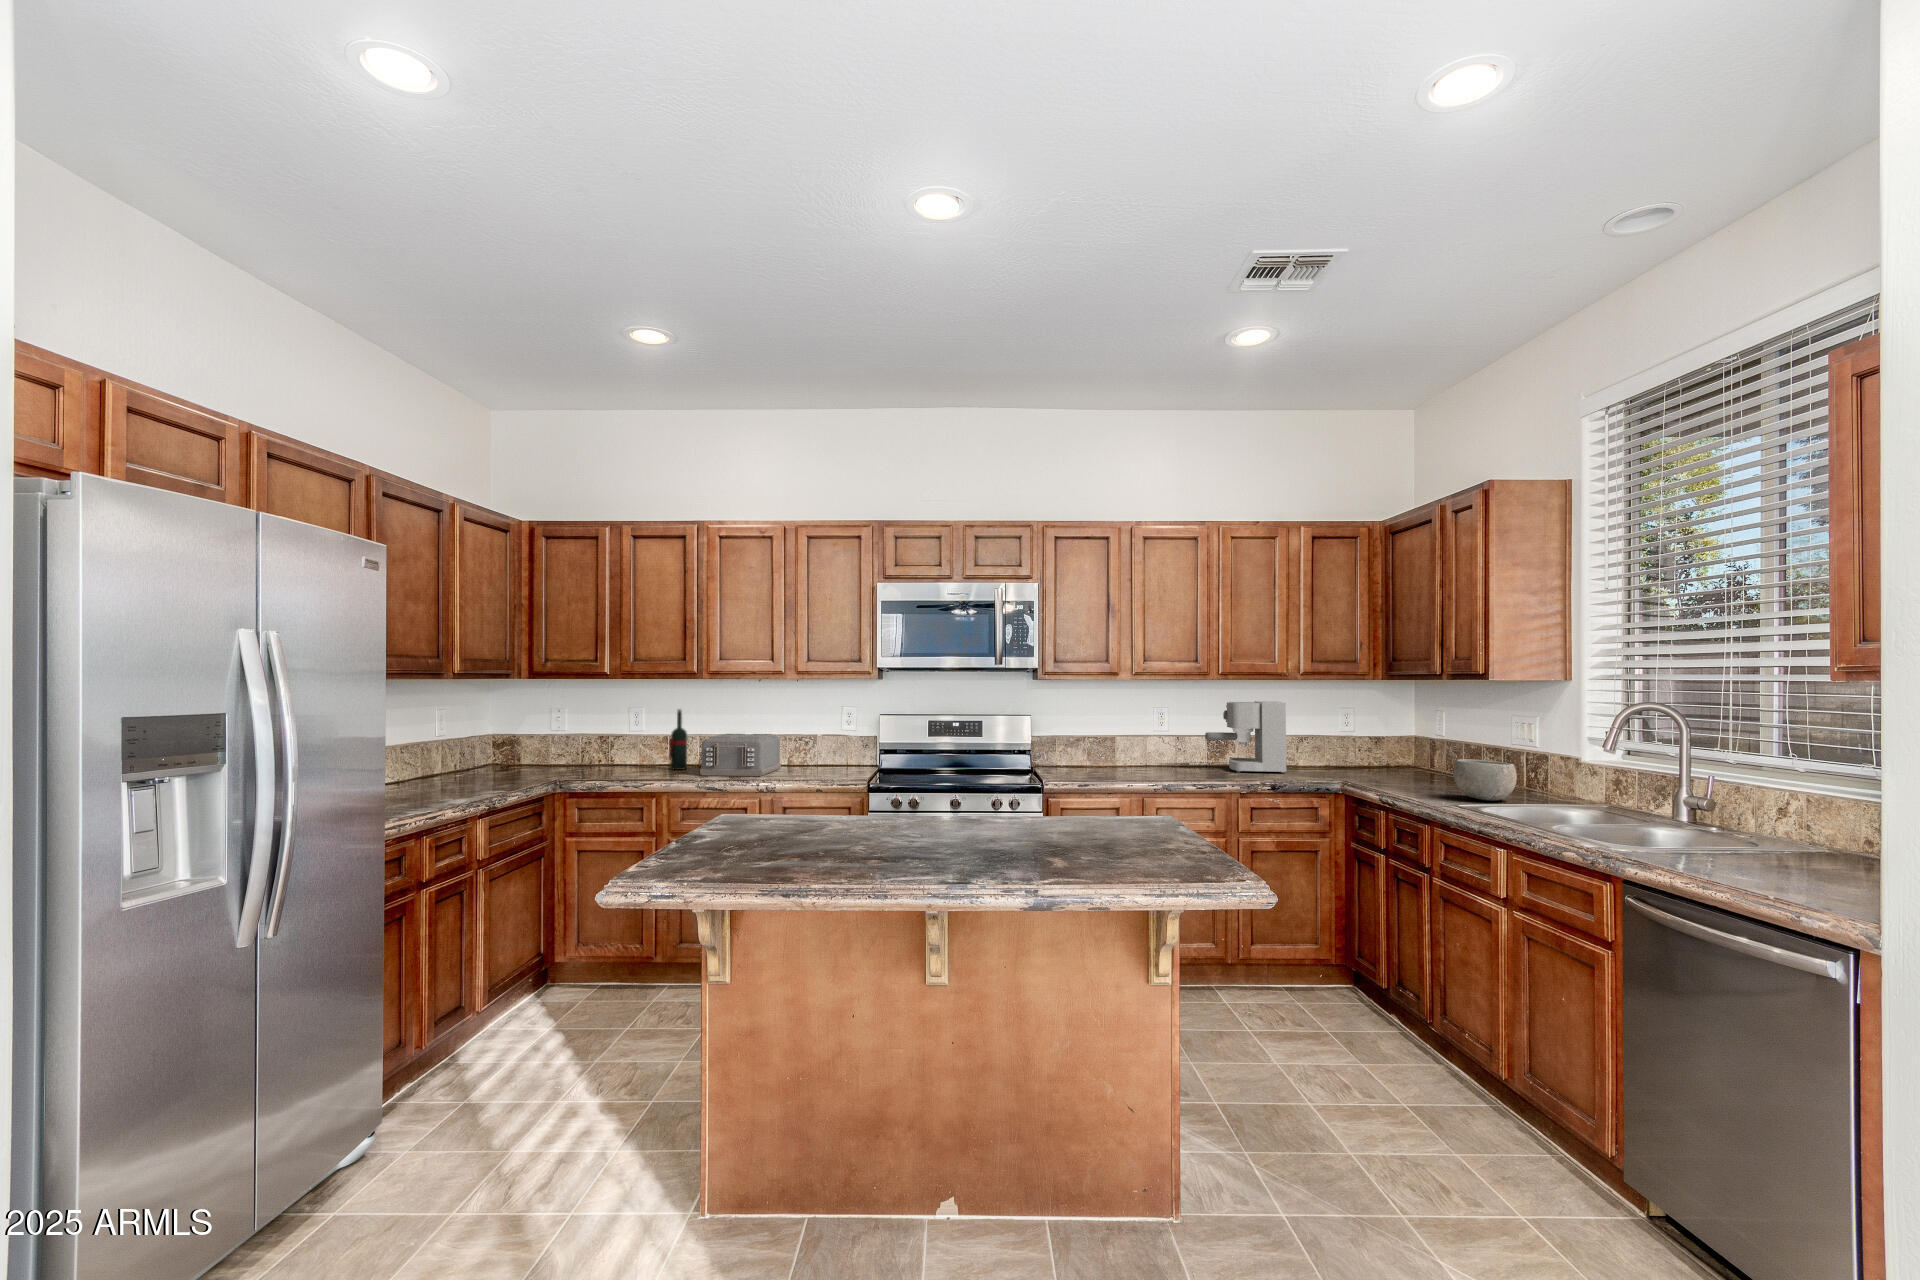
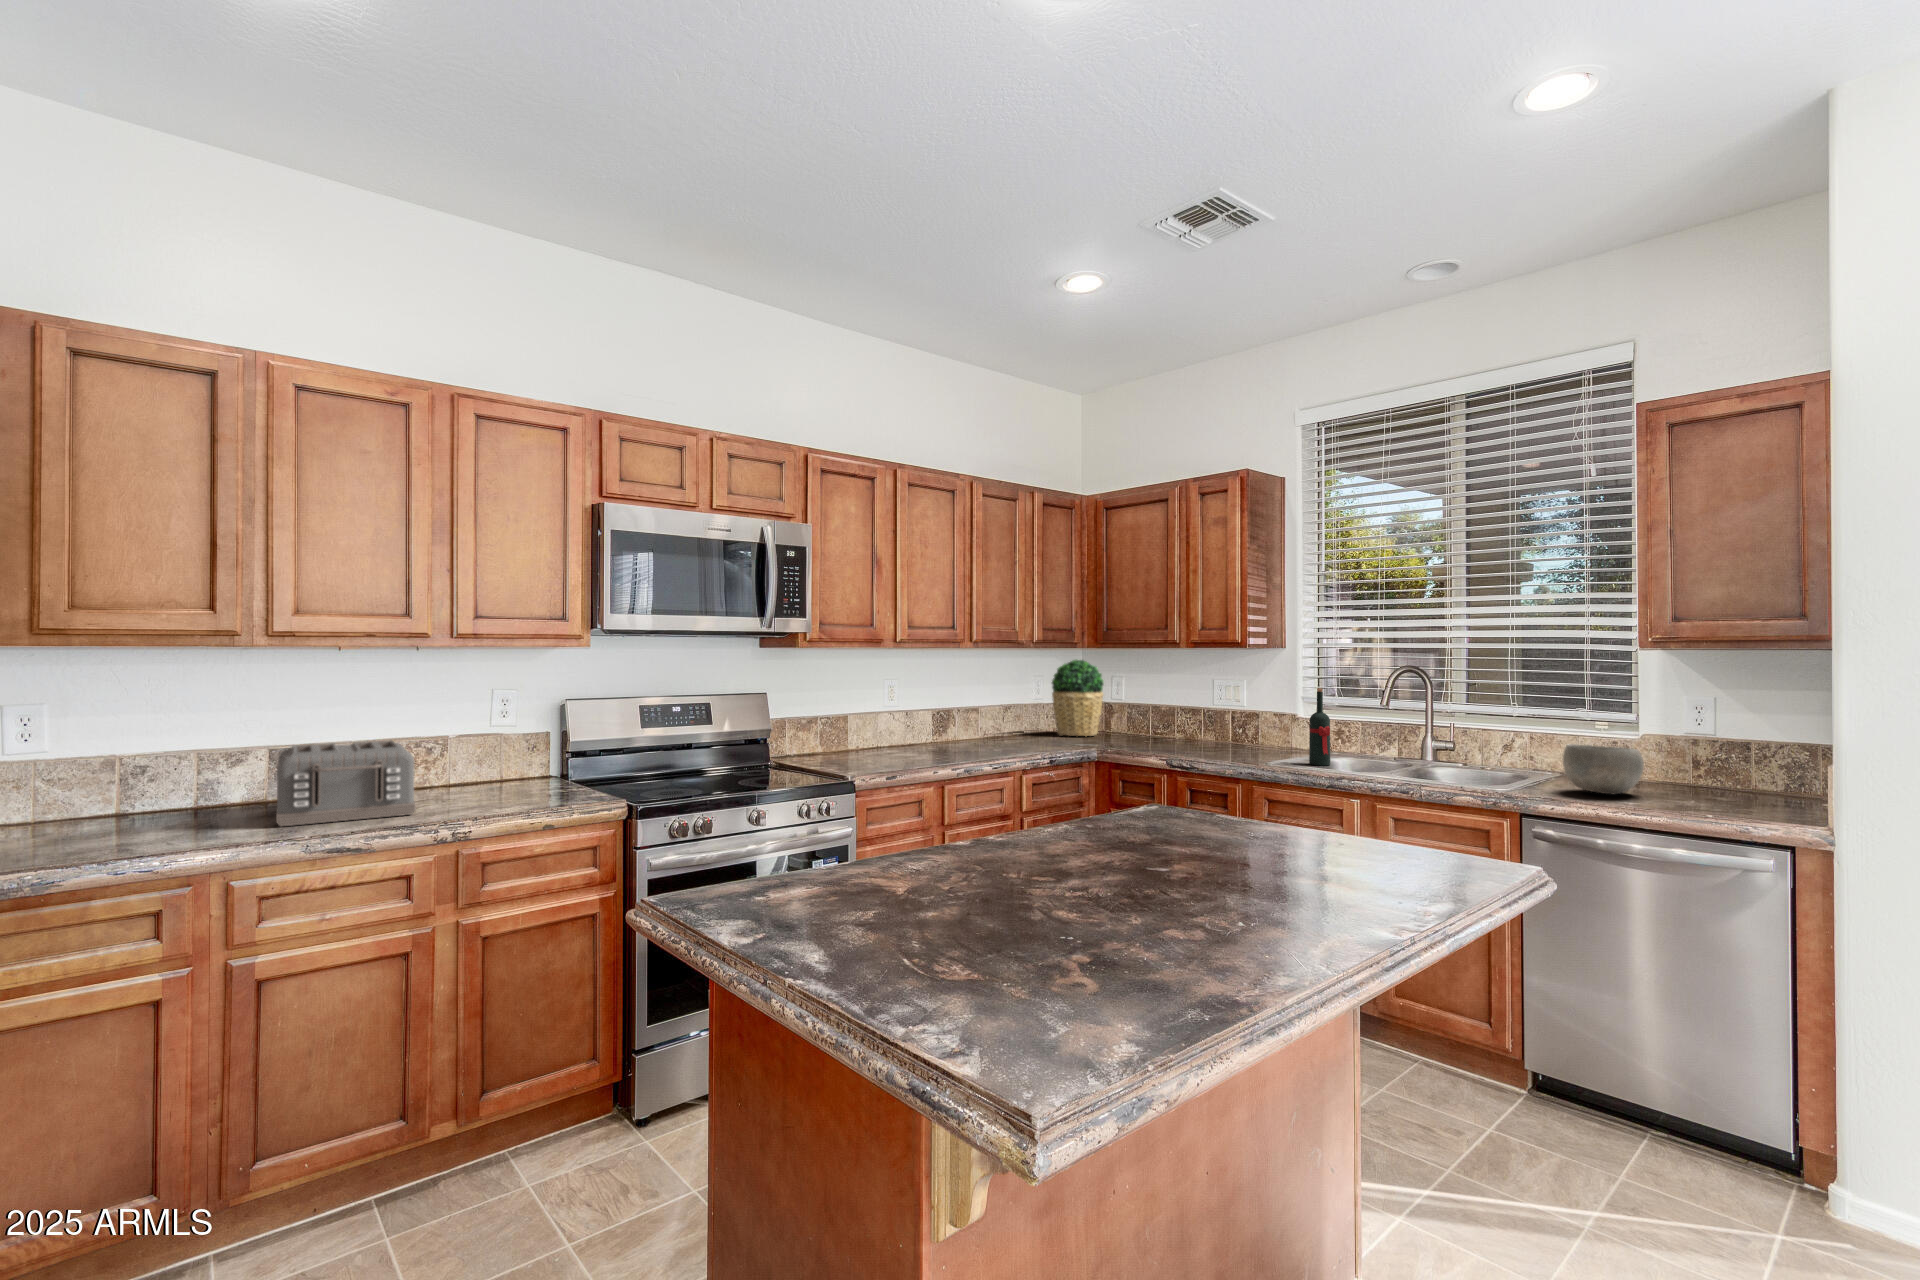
potted plant: none [1354,692,1413,771] -> present [1052,659,1104,736]
coffee maker: present [1205,701,1286,773] -> none [947,670,1026,748]
wine bottle: present [668,709,687,770] -> present [1309,688,1330,766]
bowl: present [1453,759,1517,801] -> present [1563,744,1644,794]

